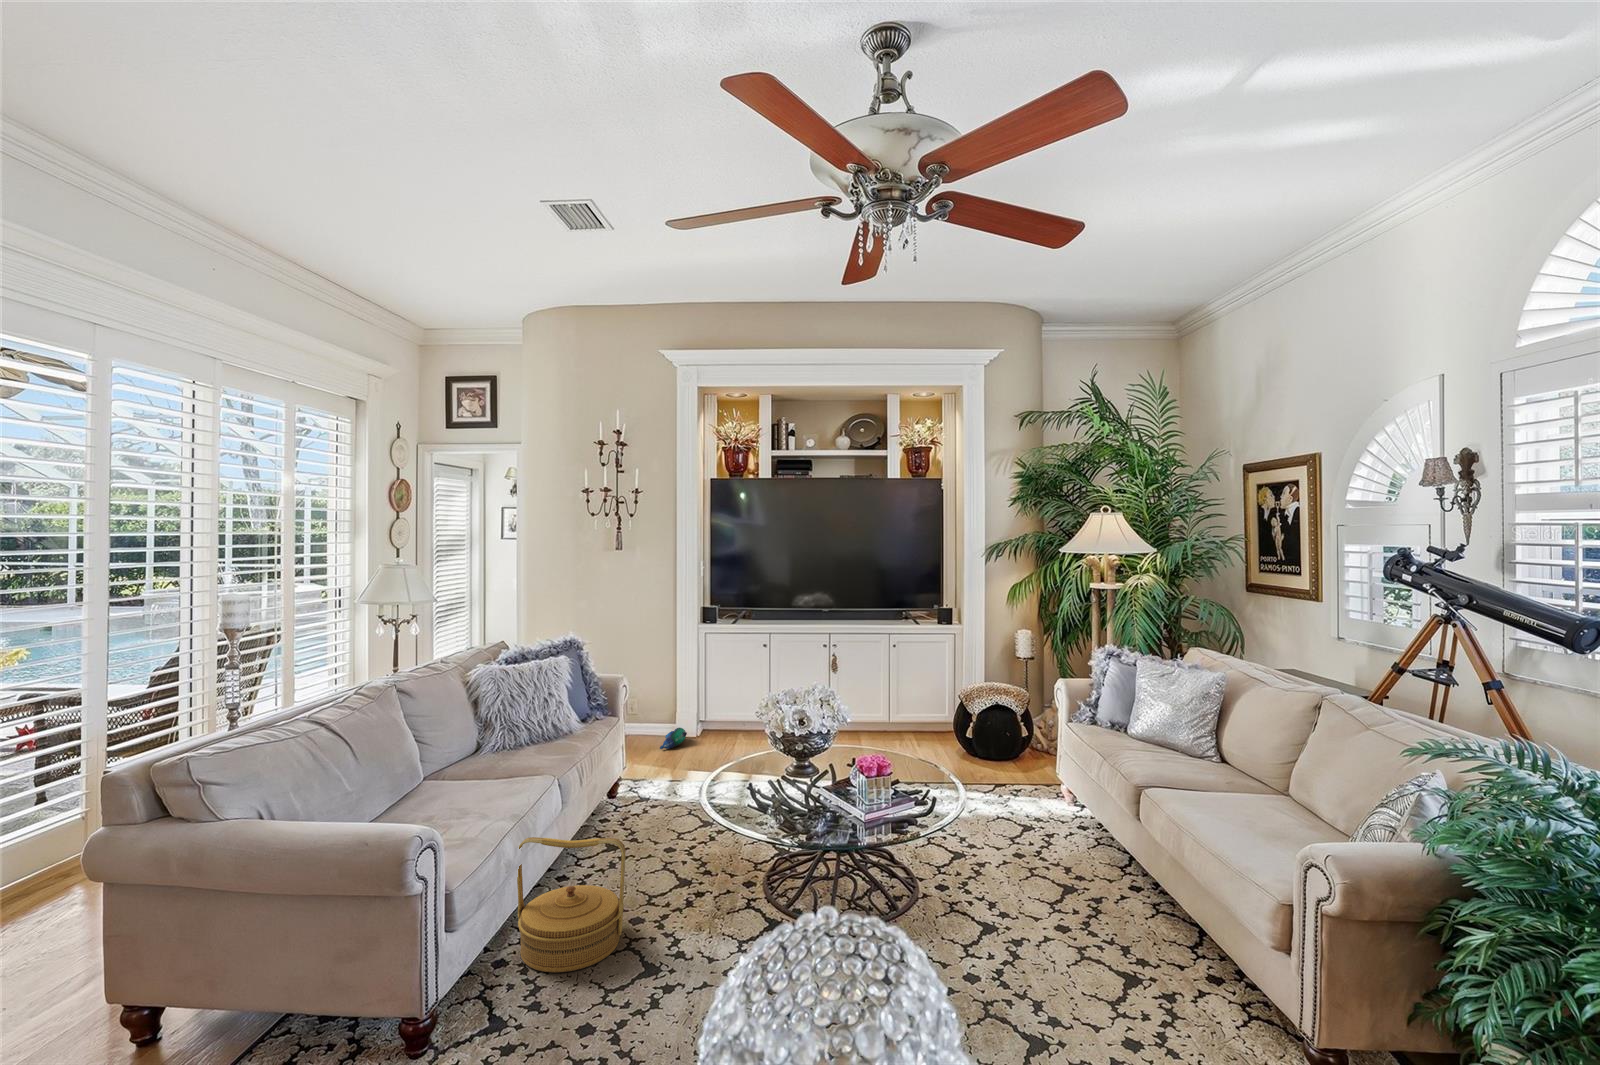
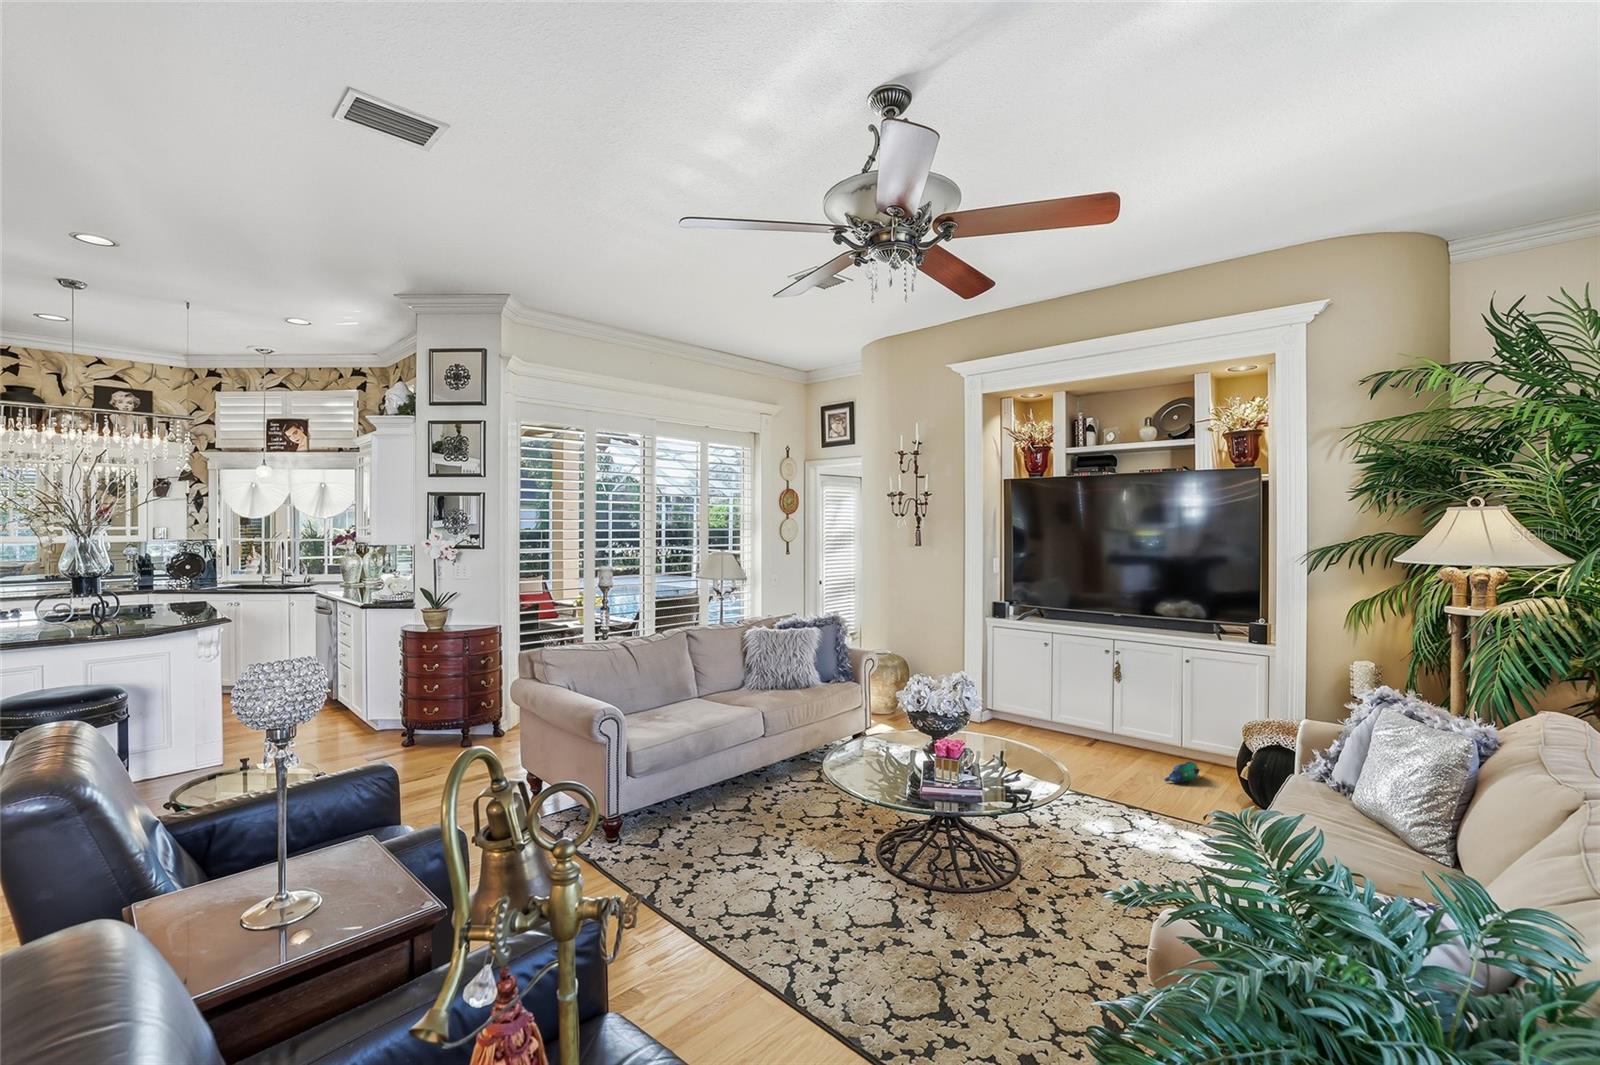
basket: present [517,837,626,973] -> none [978,839,1089,994]

